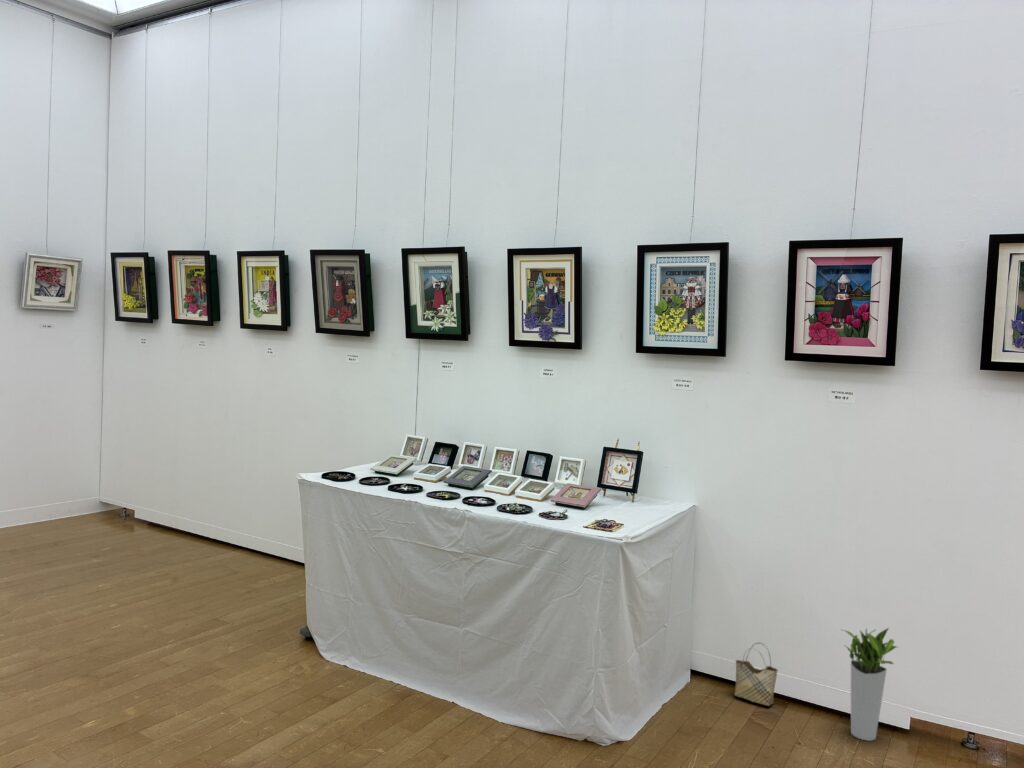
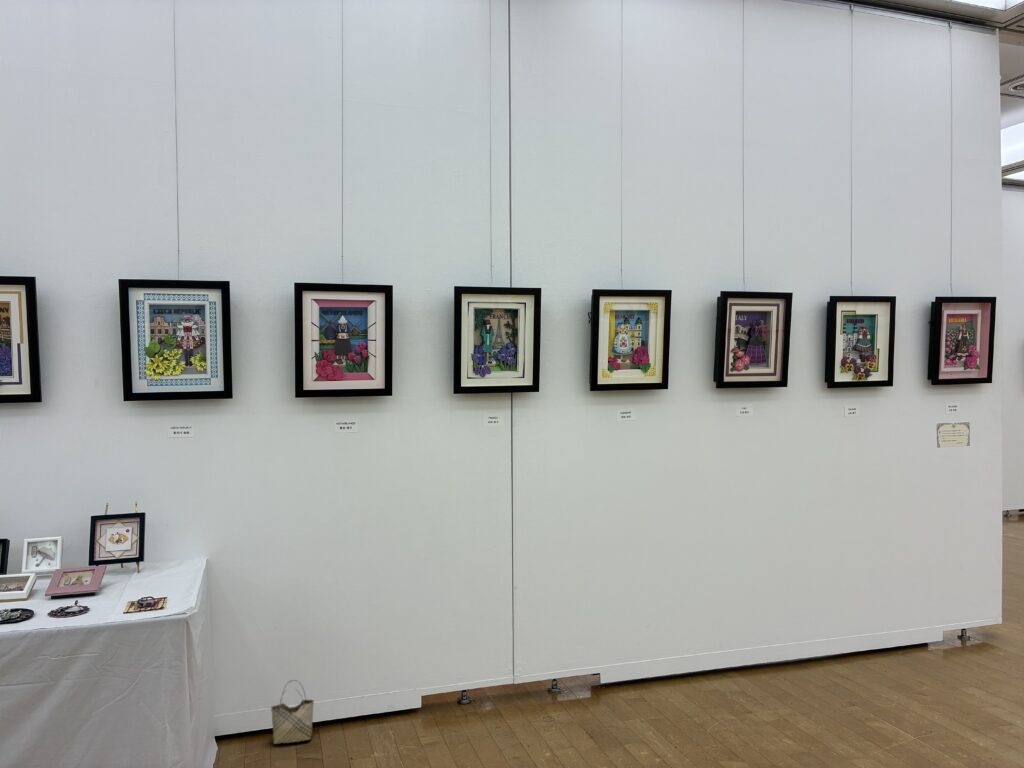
planter: present [845,628,897,741] -> none [369,625,416,734]

